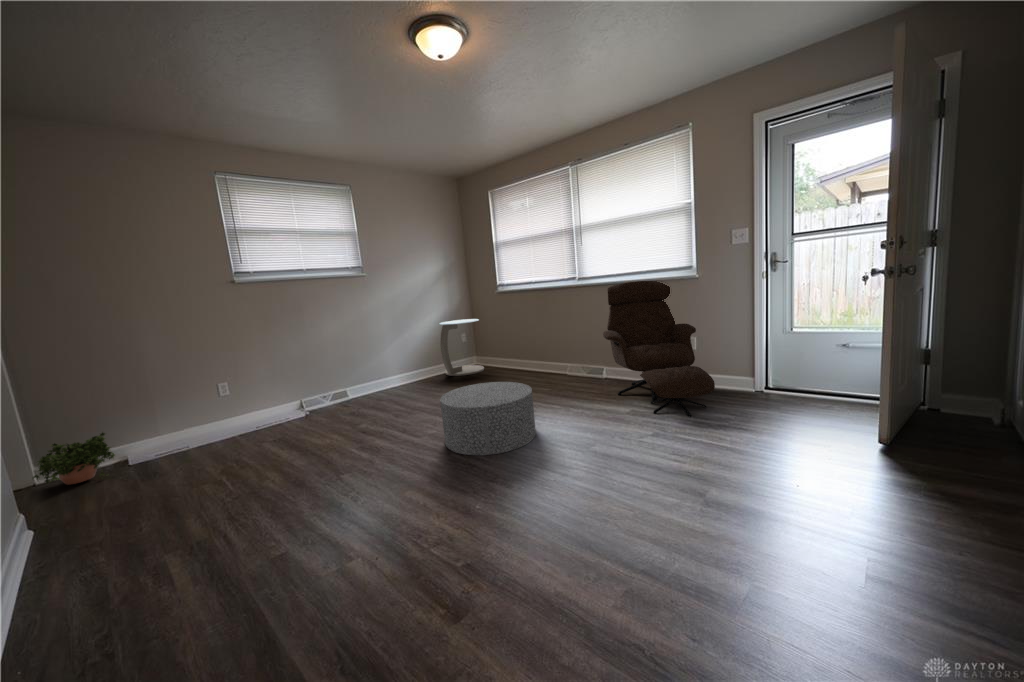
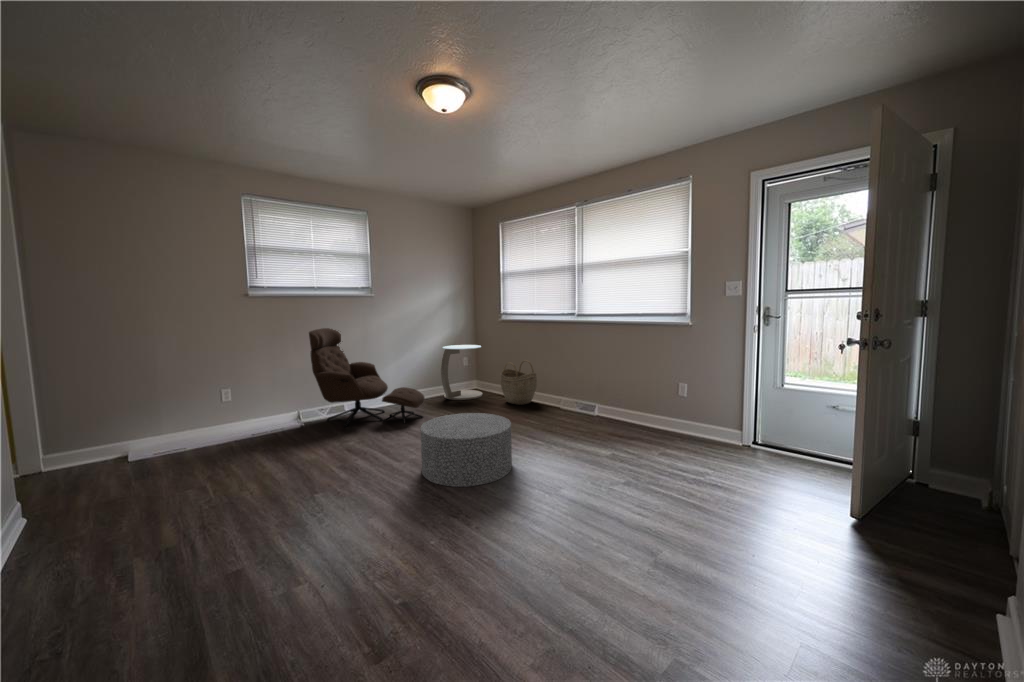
lounge chair: present [603,281,715,416] -> present [309,328,425,427]
woven basket: none [503,329,540,375] -> present [501,360,537,405]
potted plant: present [33,432,115,485] -> none [38,428,118,476]

